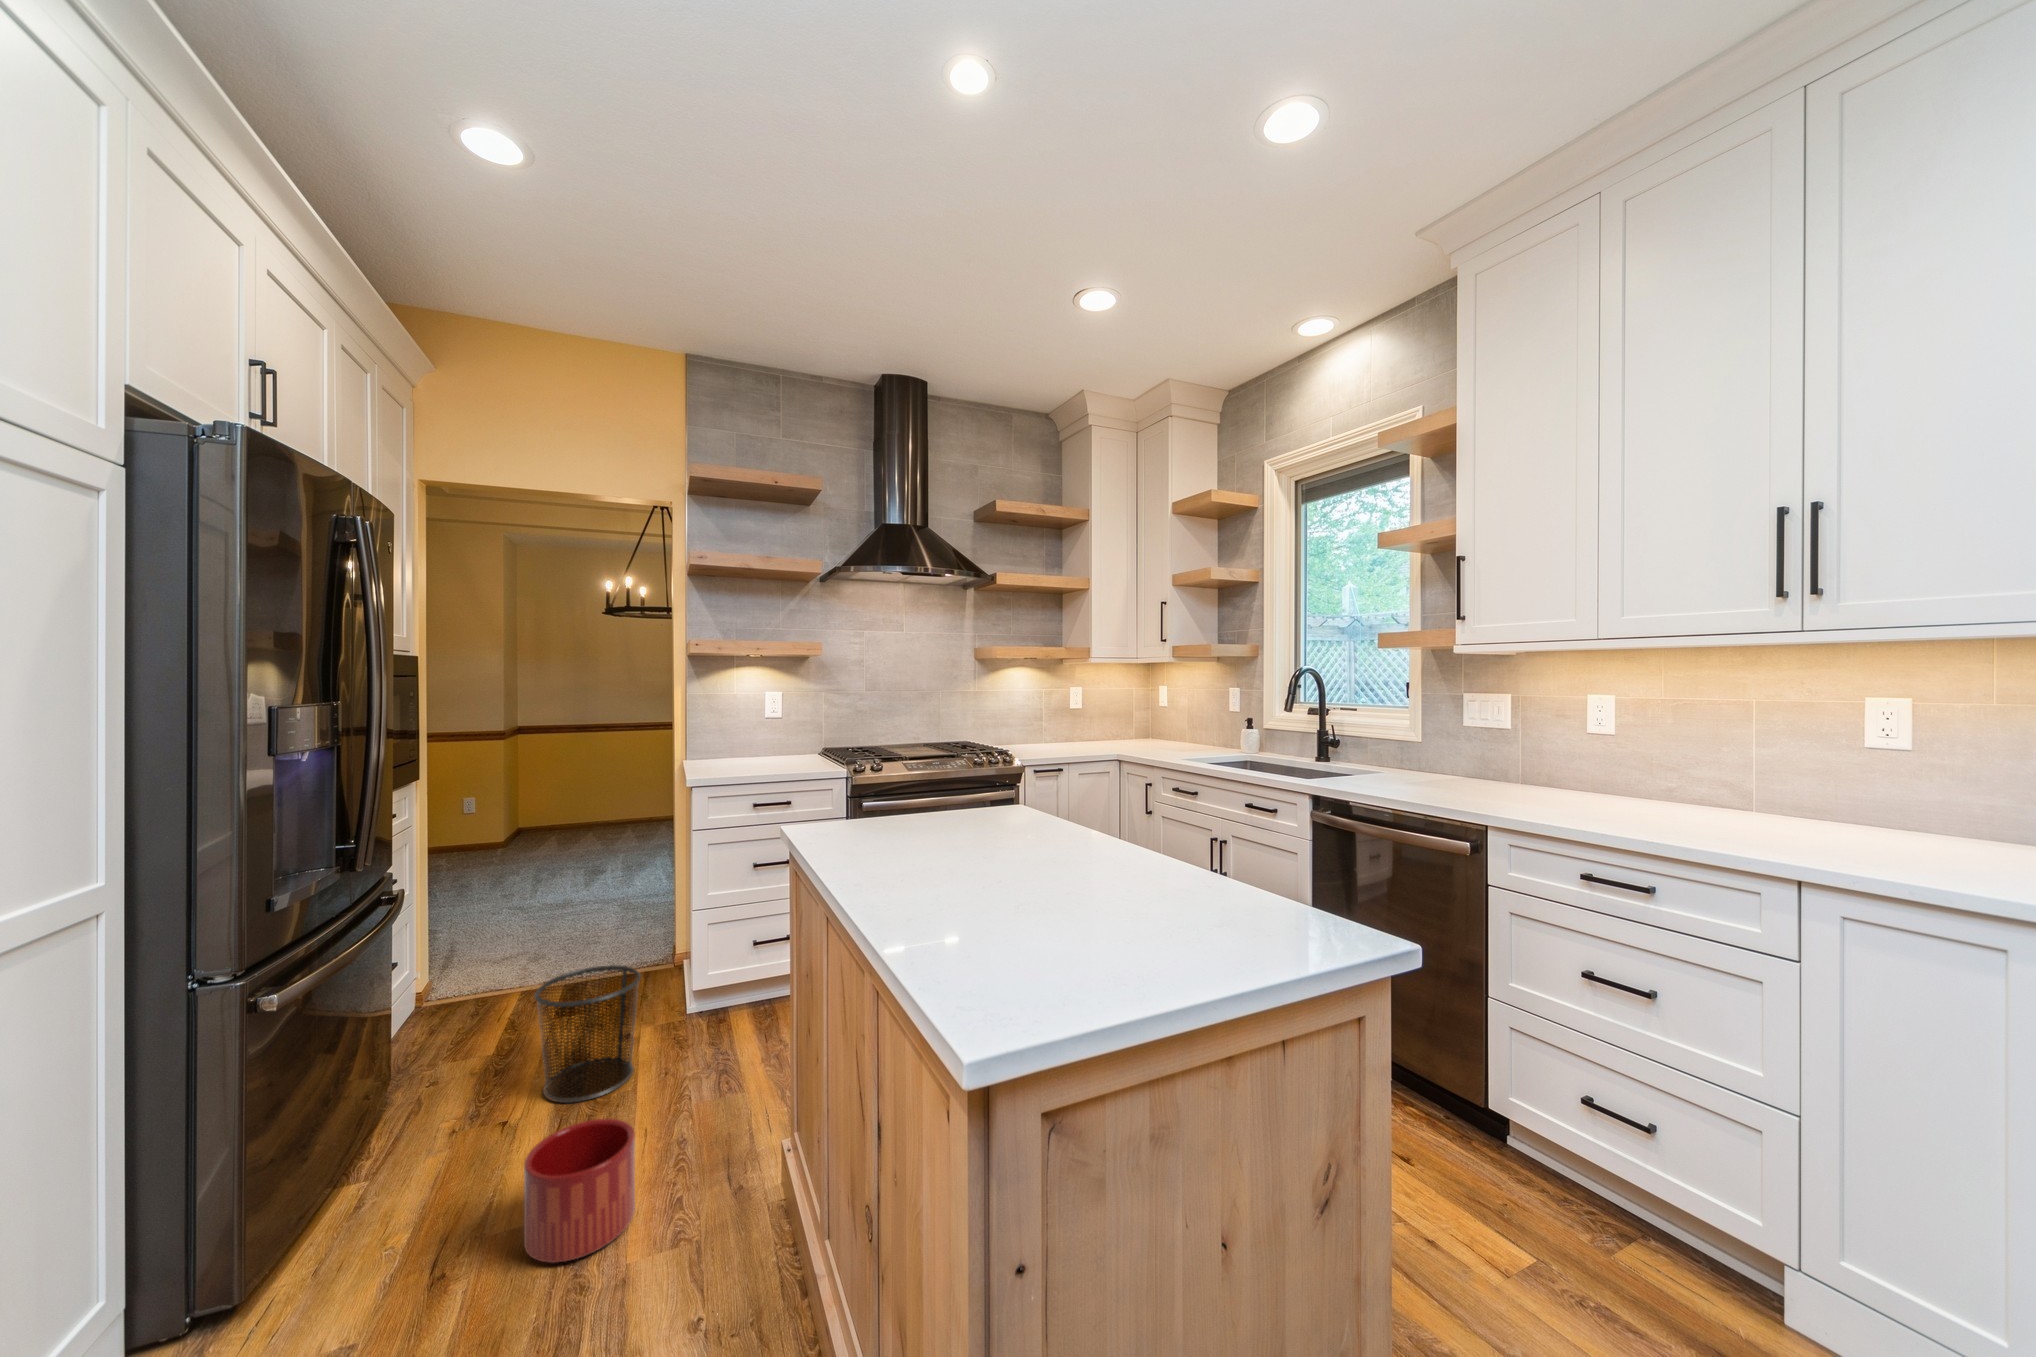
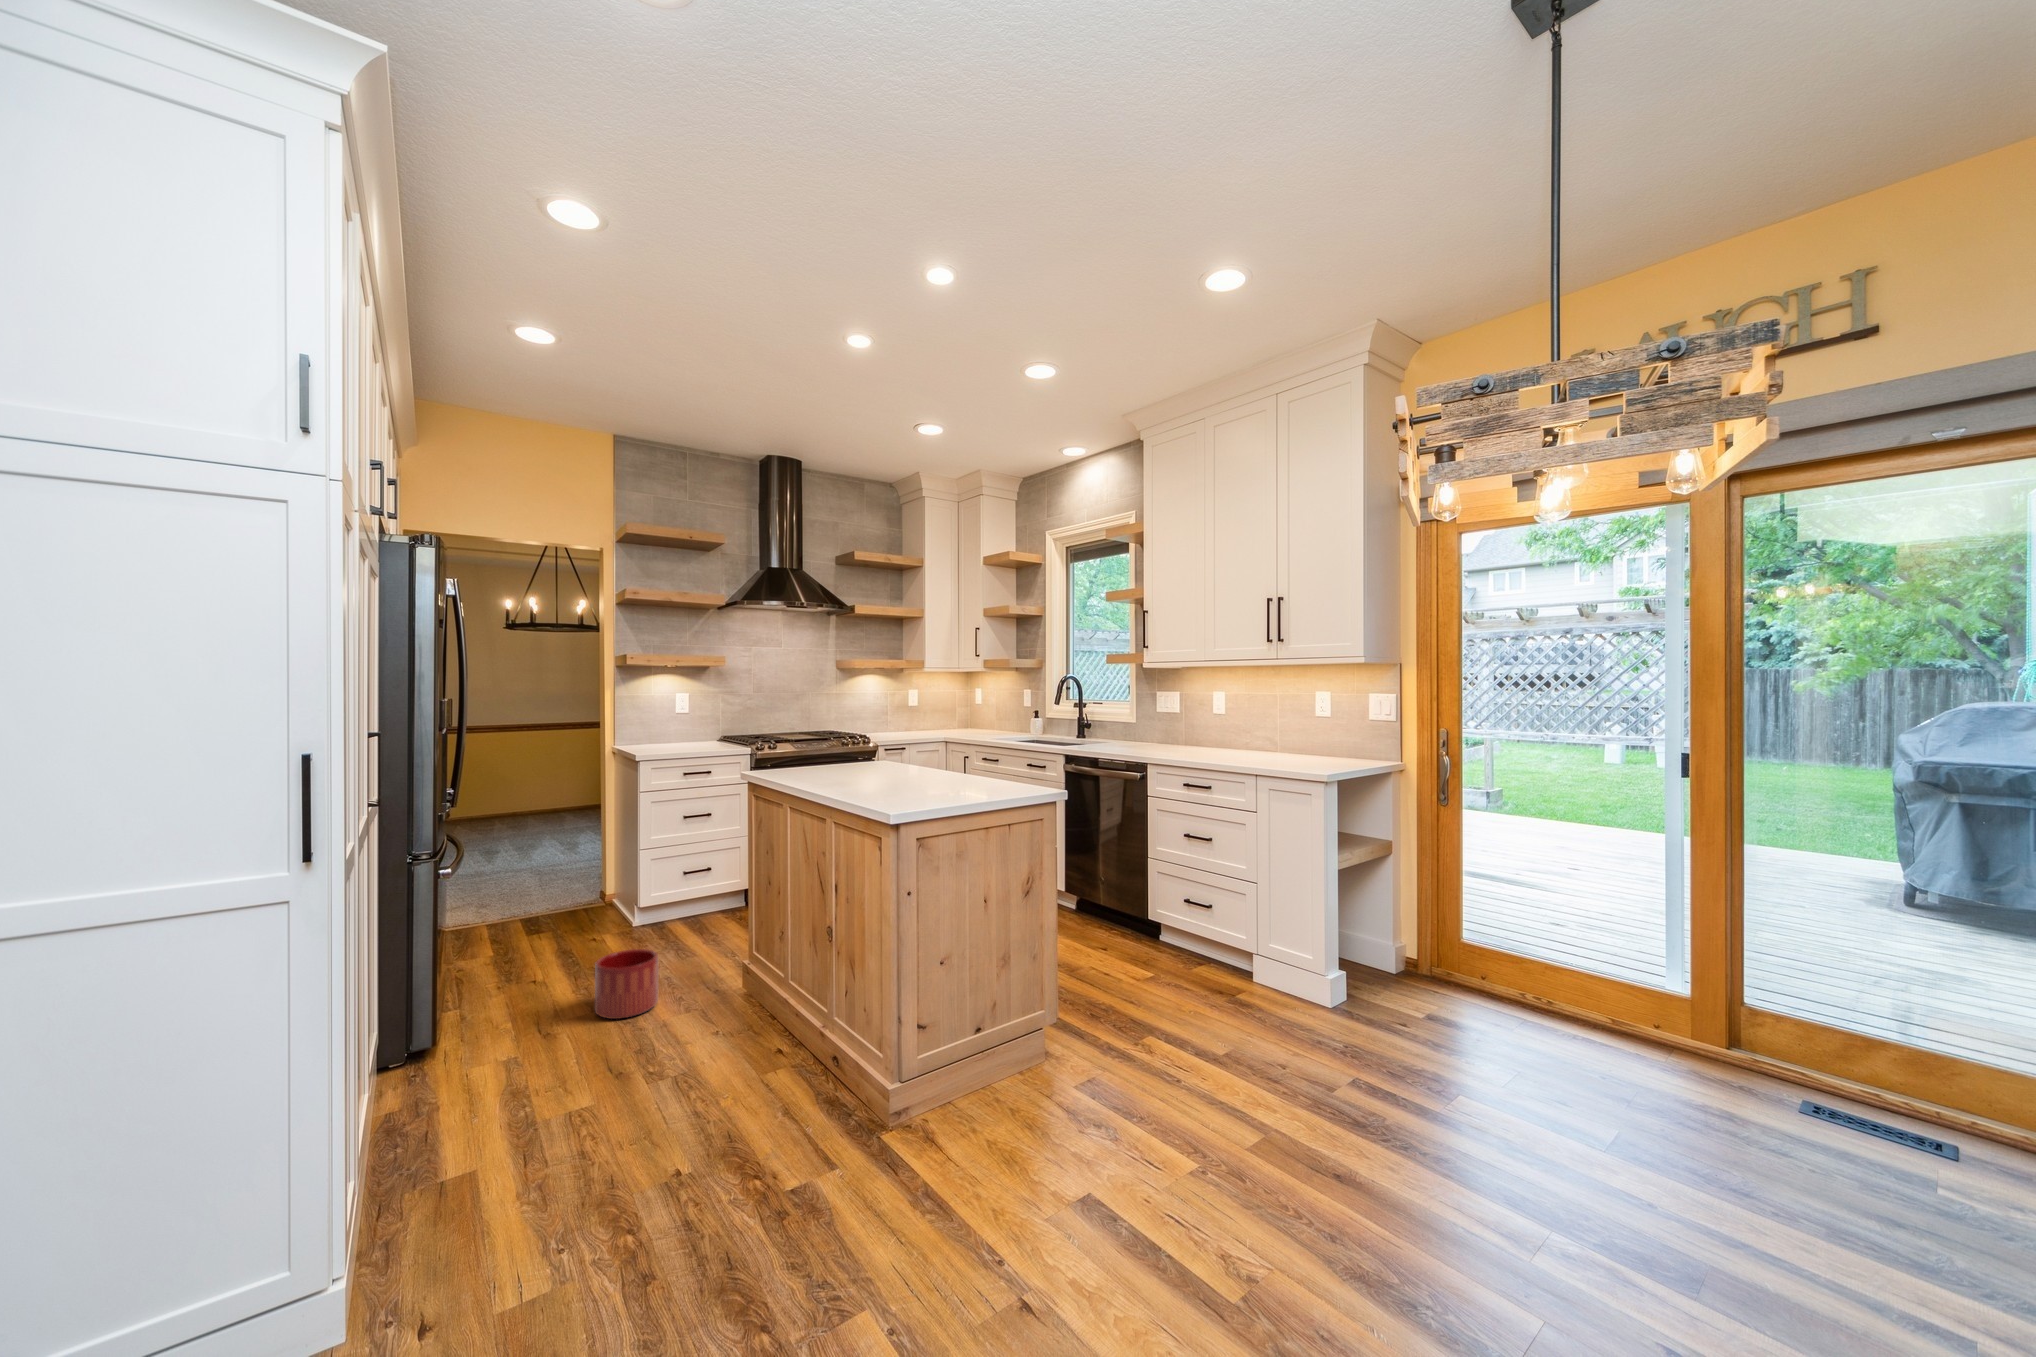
waste bin: present [534,965,641,1103] -> none [546,883,619,968]

